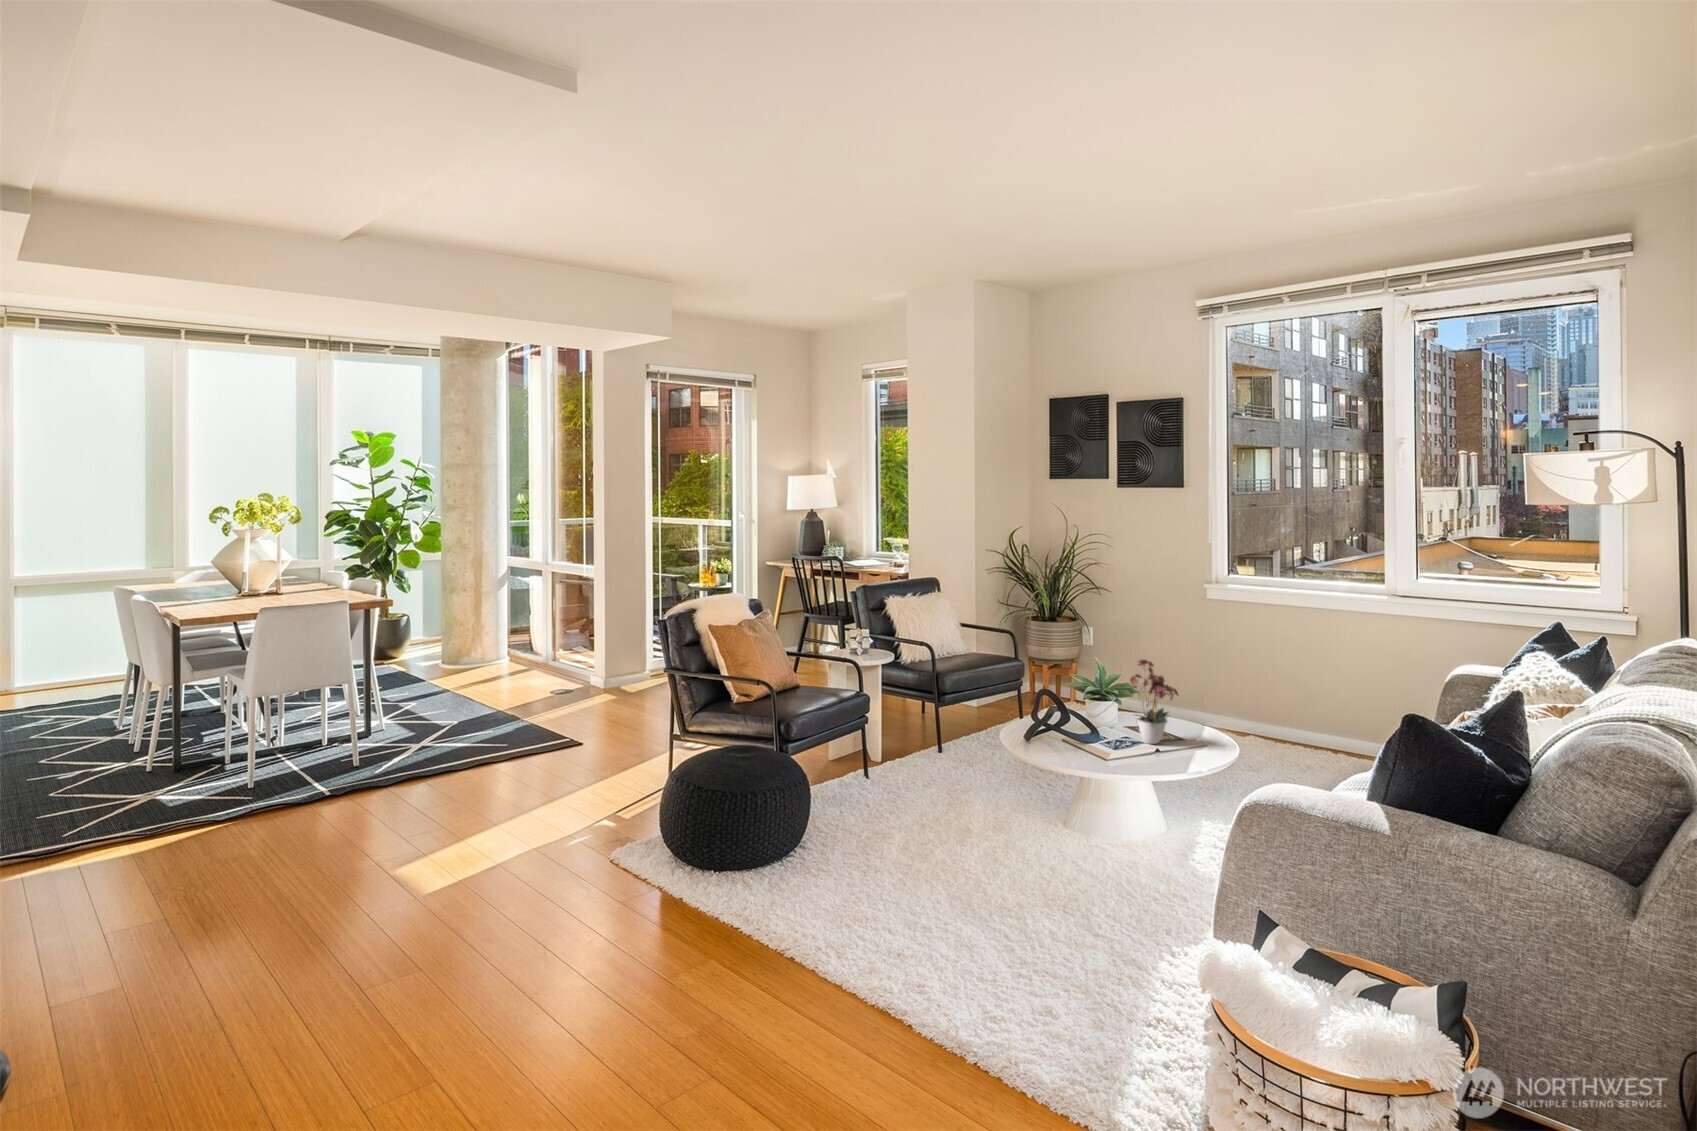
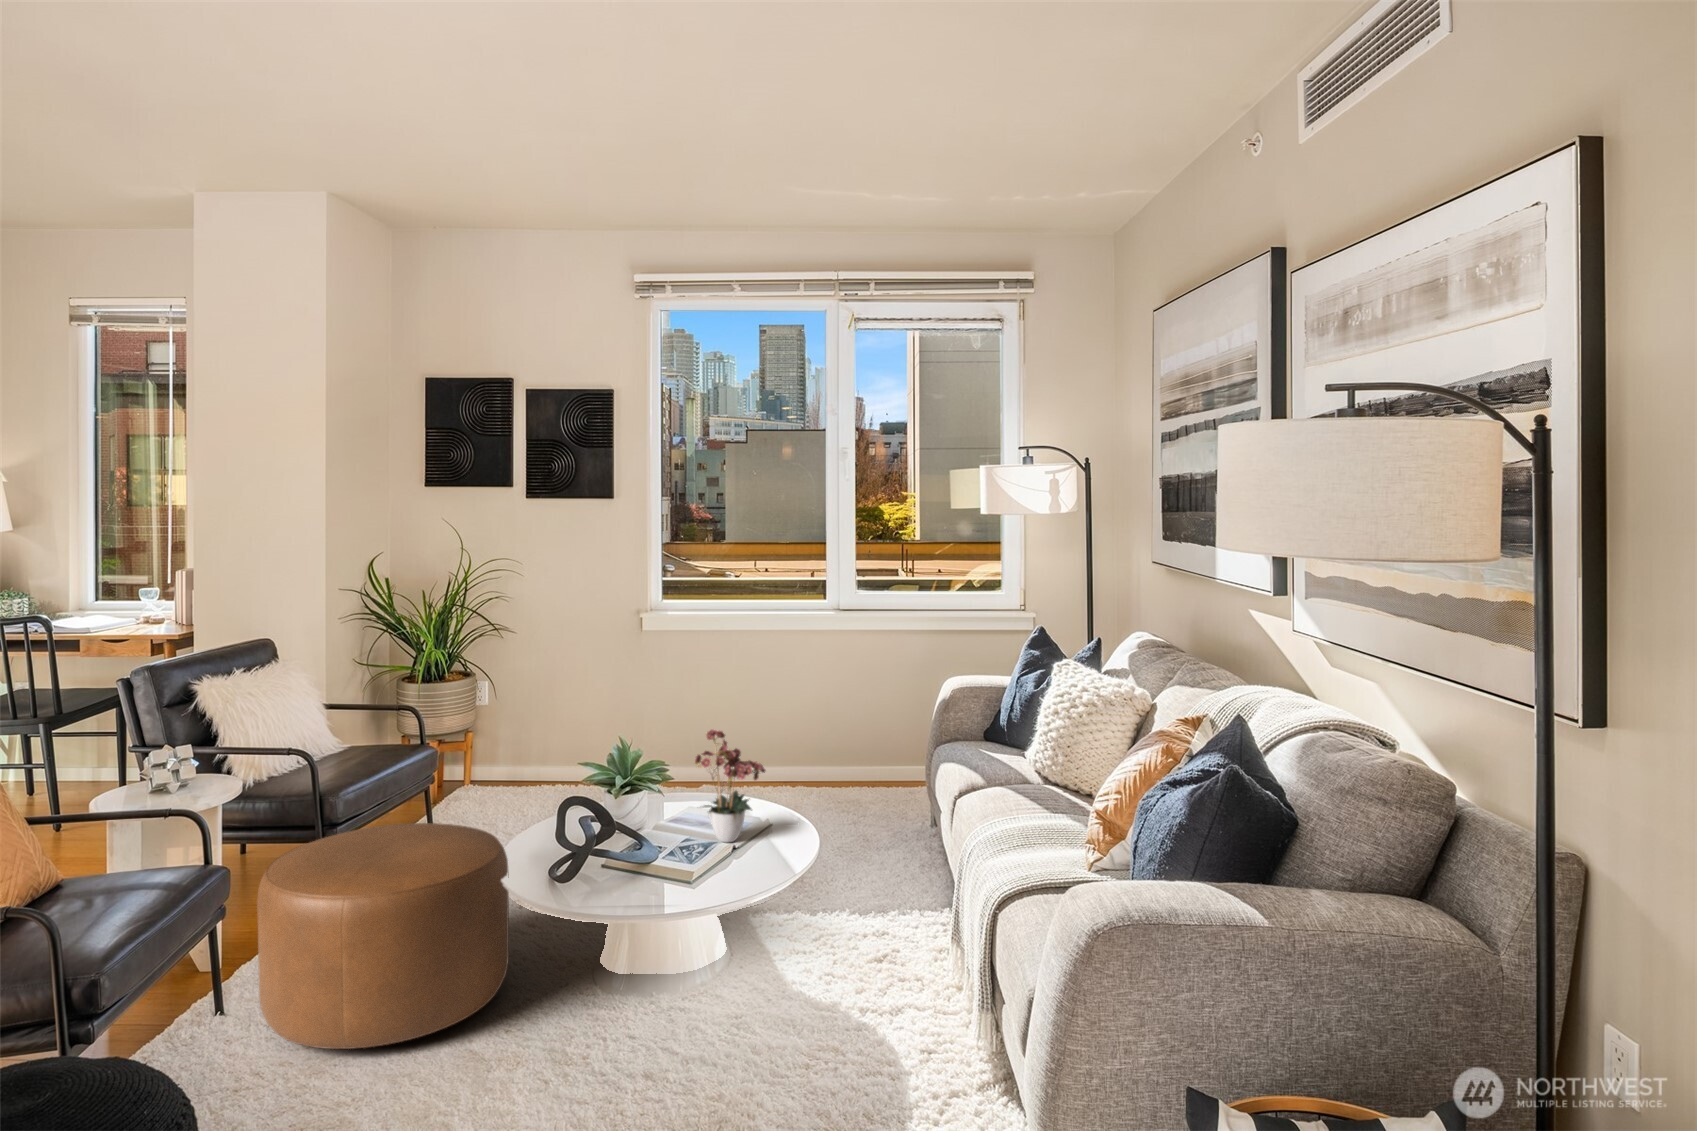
ottoman: none [862,693,1001,813] -> present [257,823,509,1049]

